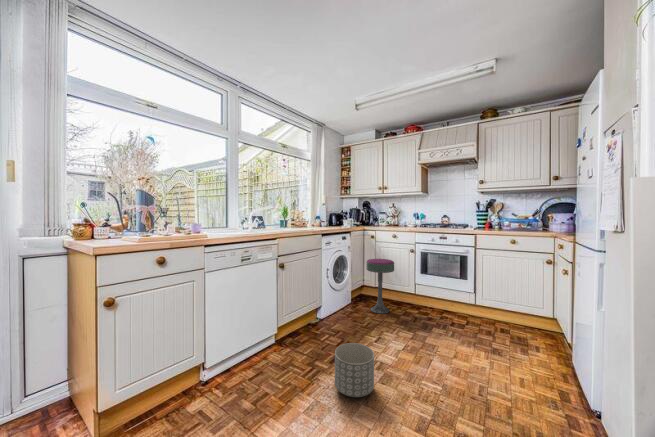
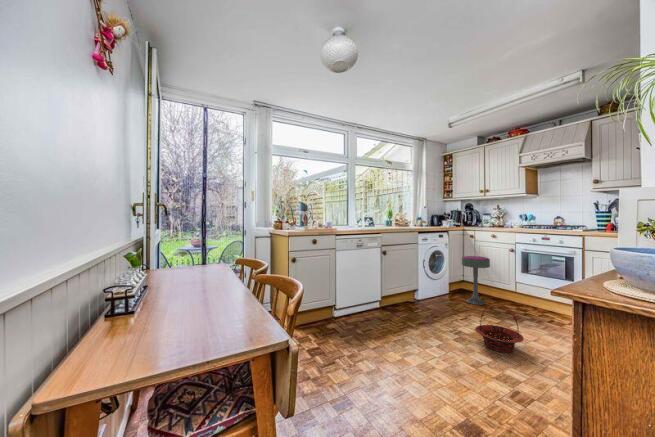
basket: none [404,329,460,391] -> present [475,305,524,352]
planter: present [335,343,374,397] -> none [417,308,447,341]

